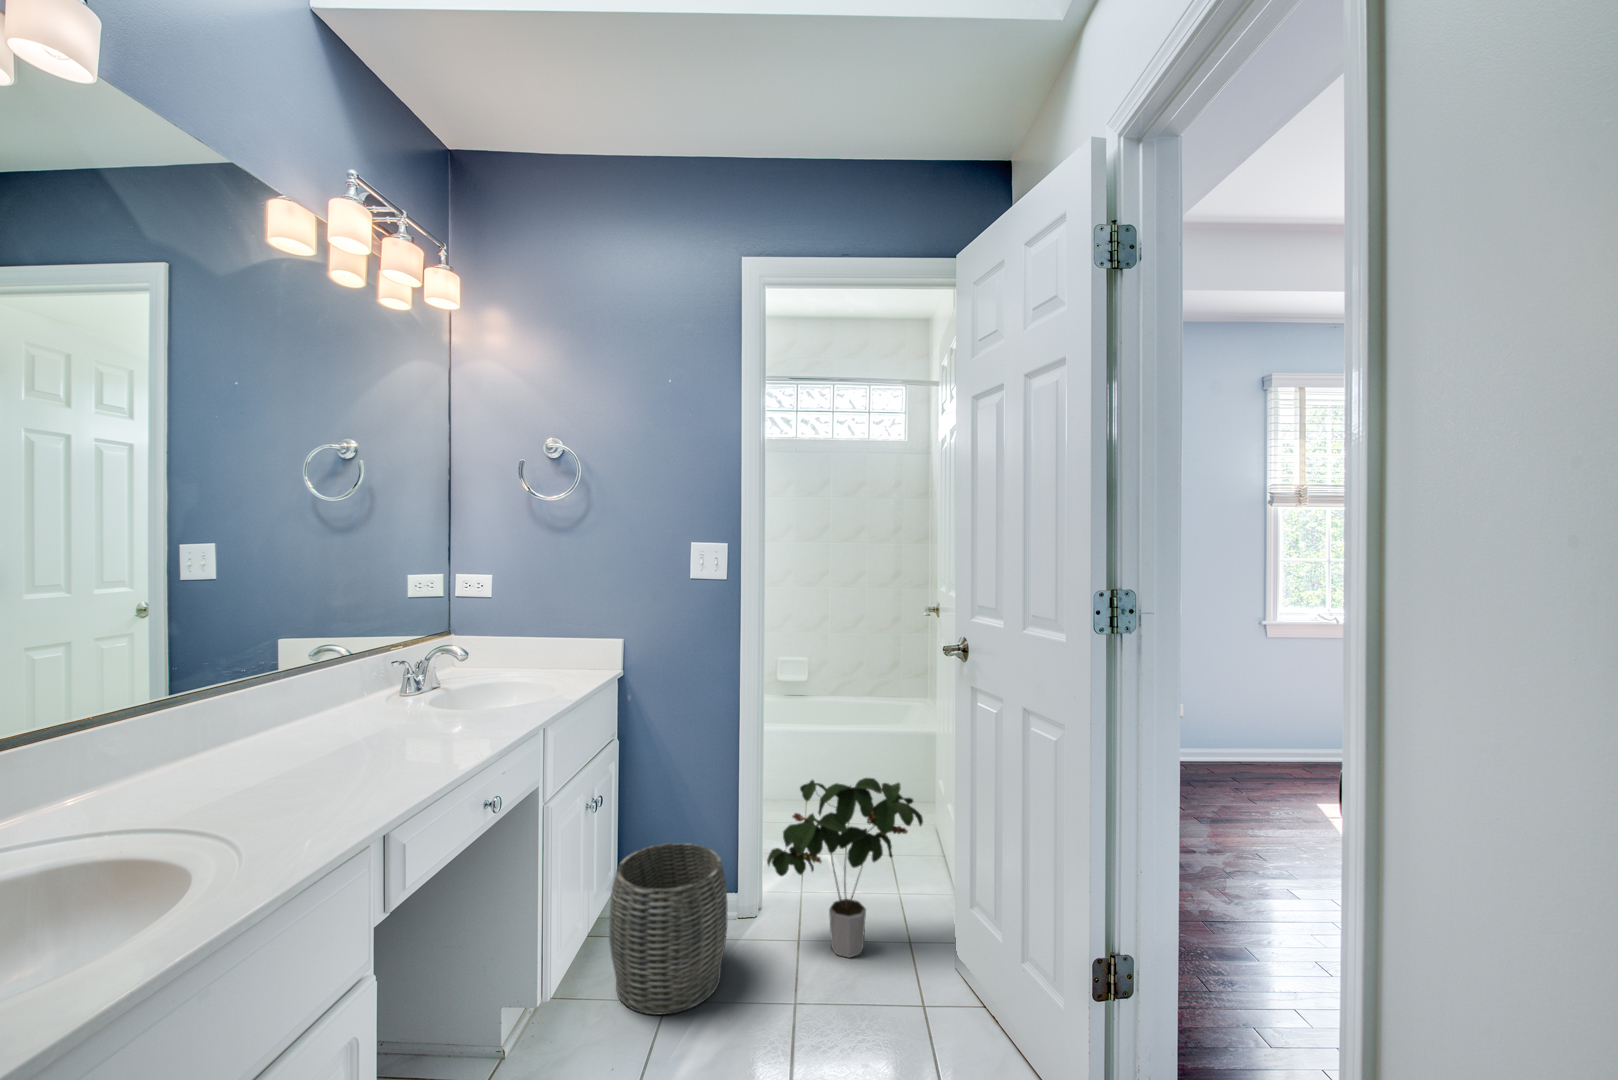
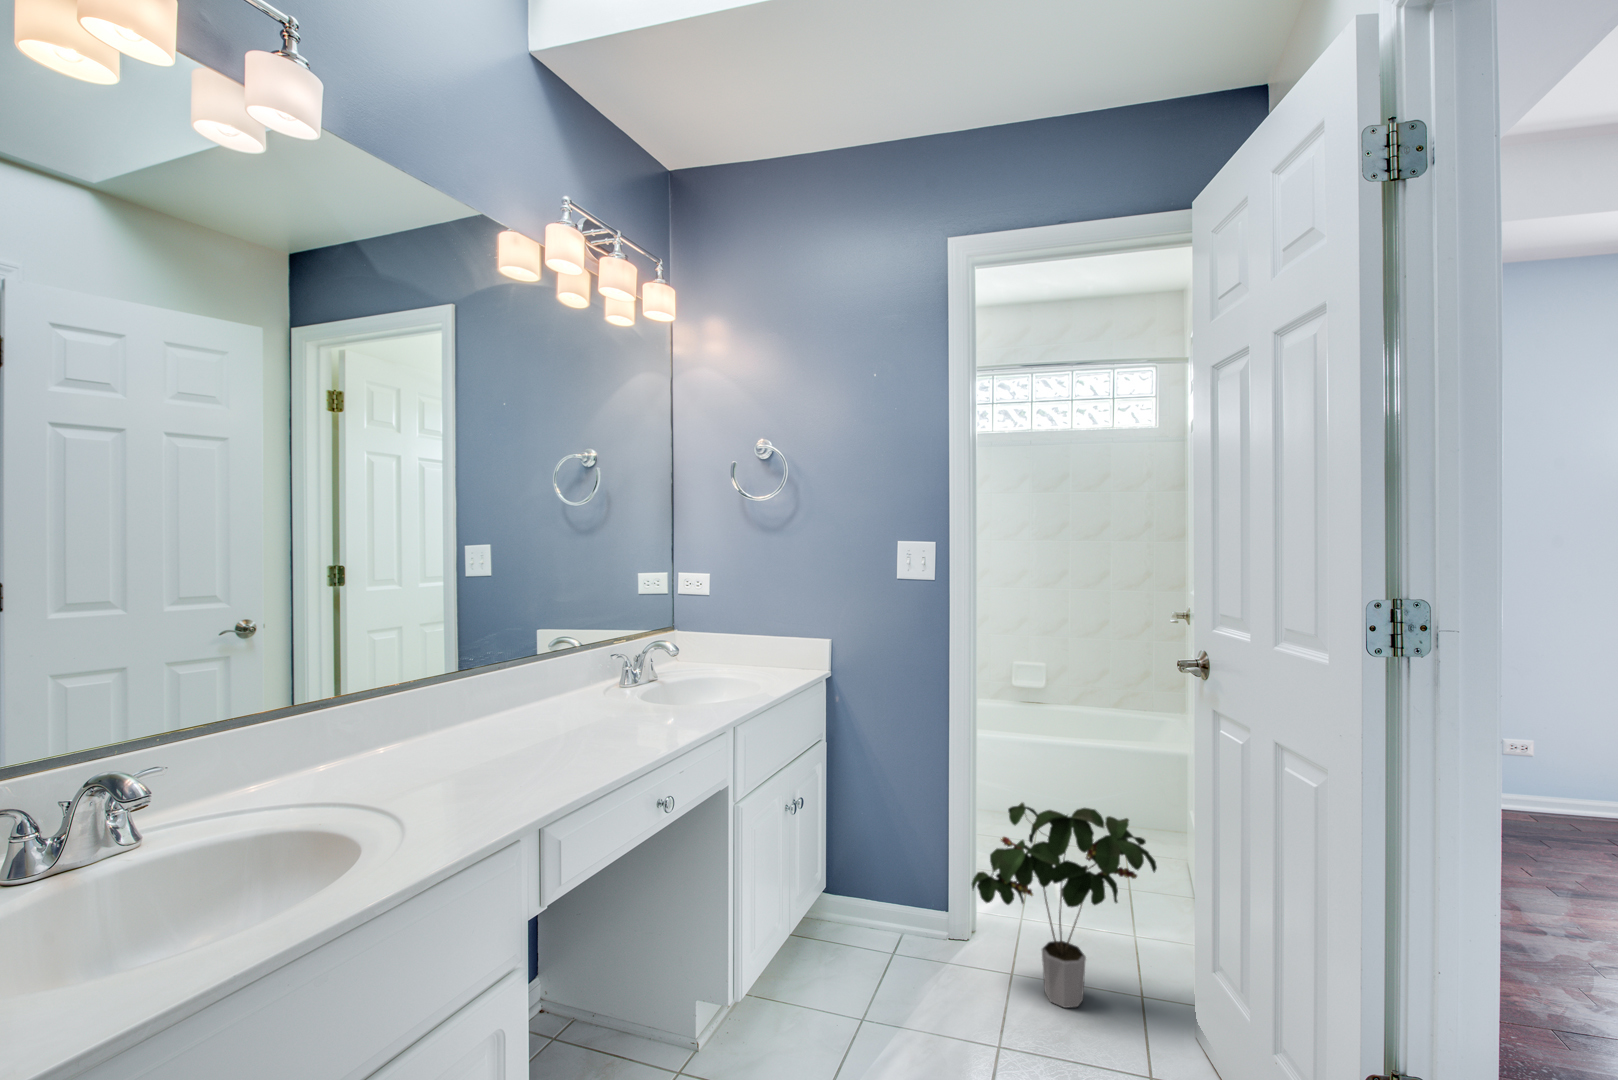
woven basket: present [609,843,728,1015] -> none [807,849,925,1023]

